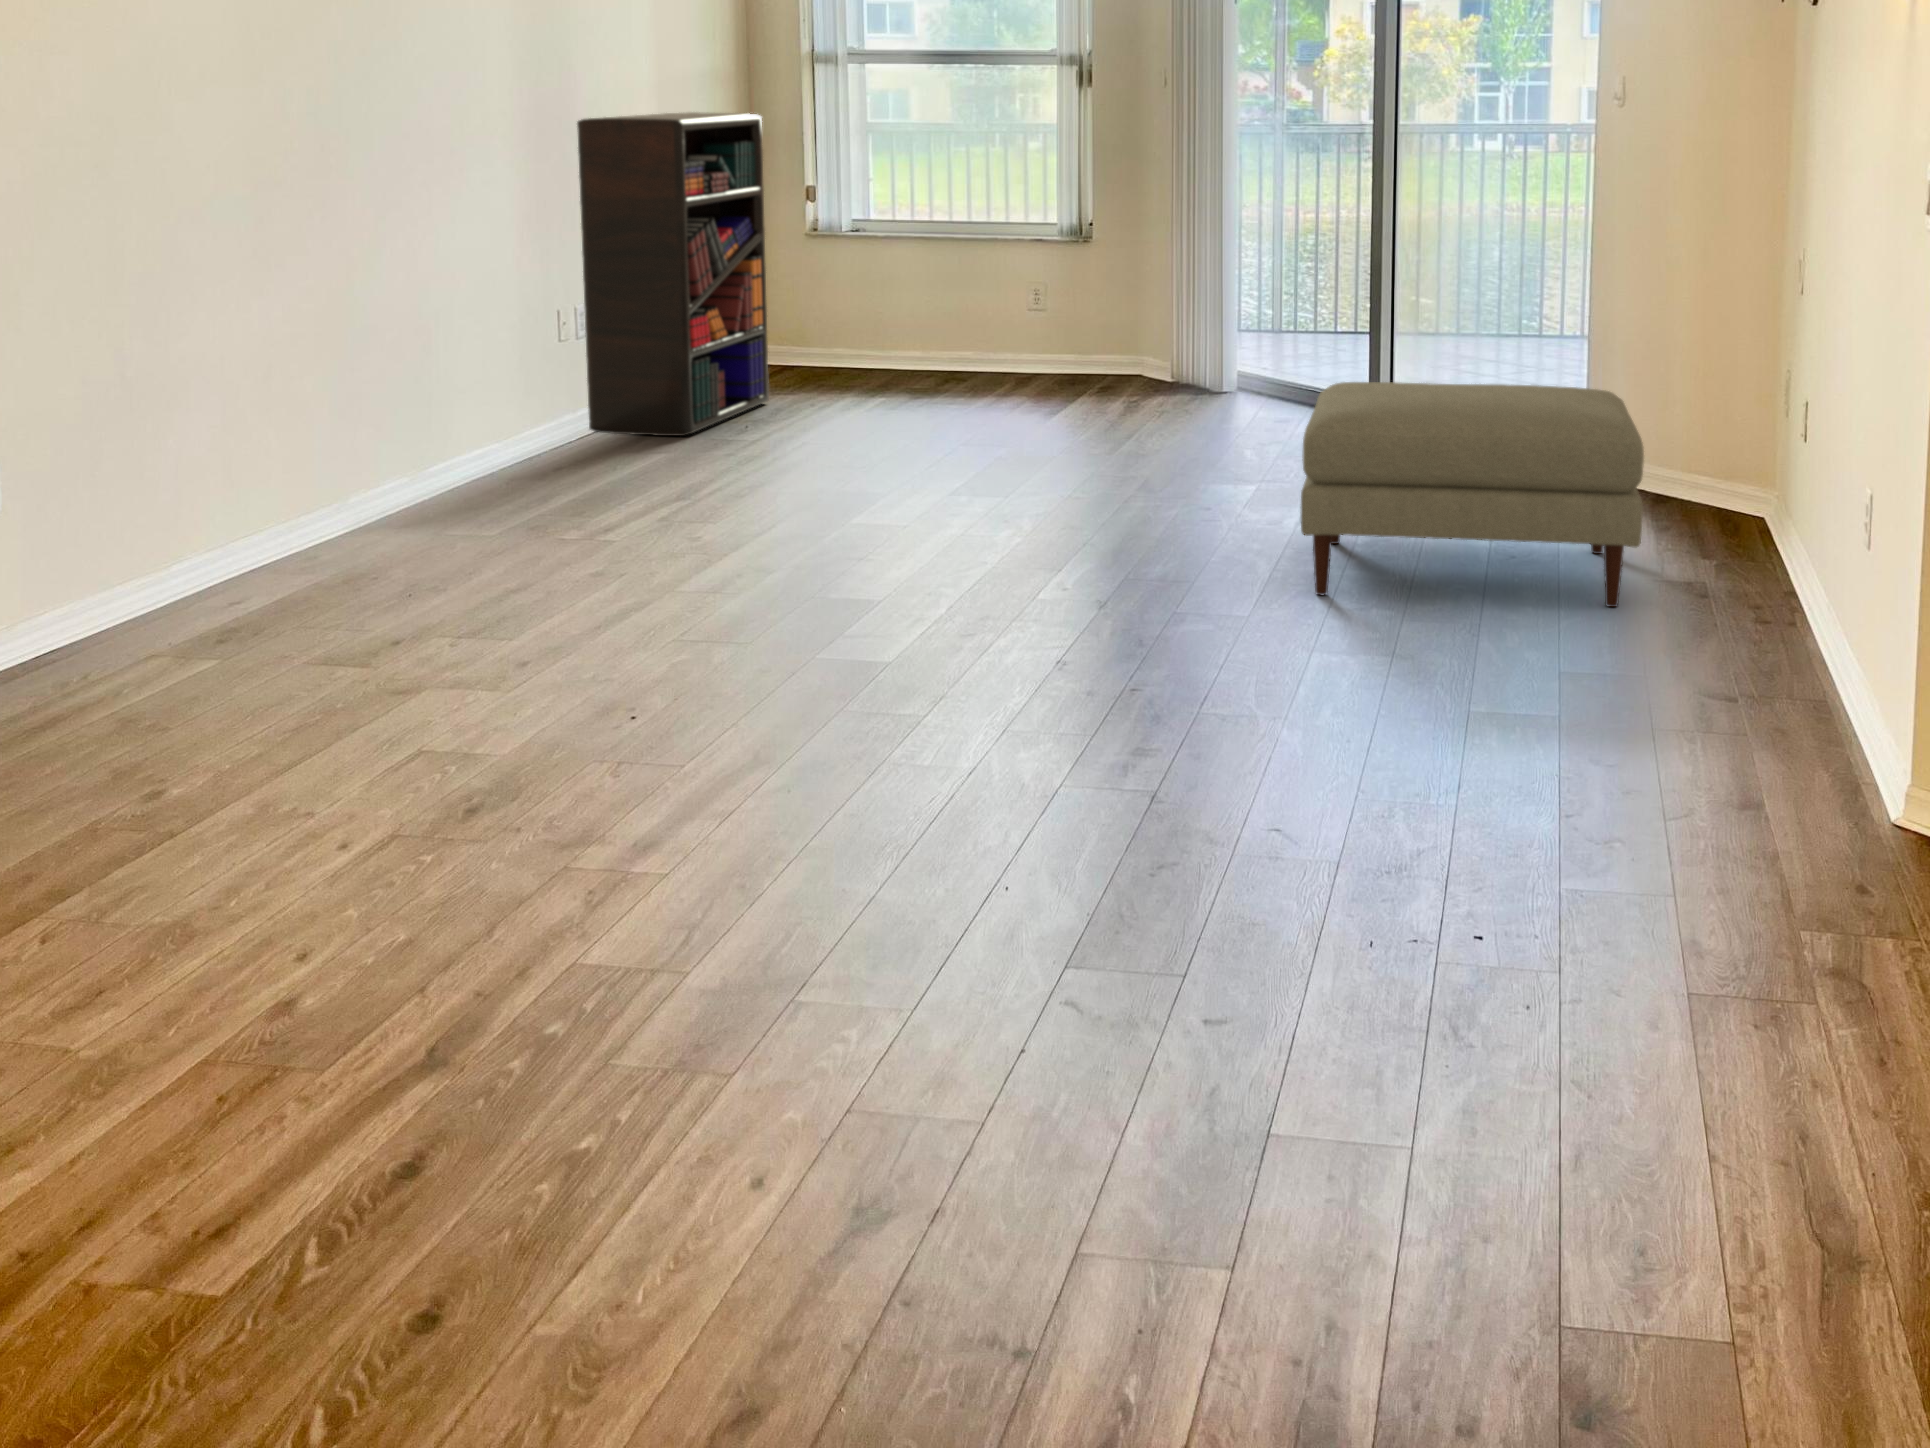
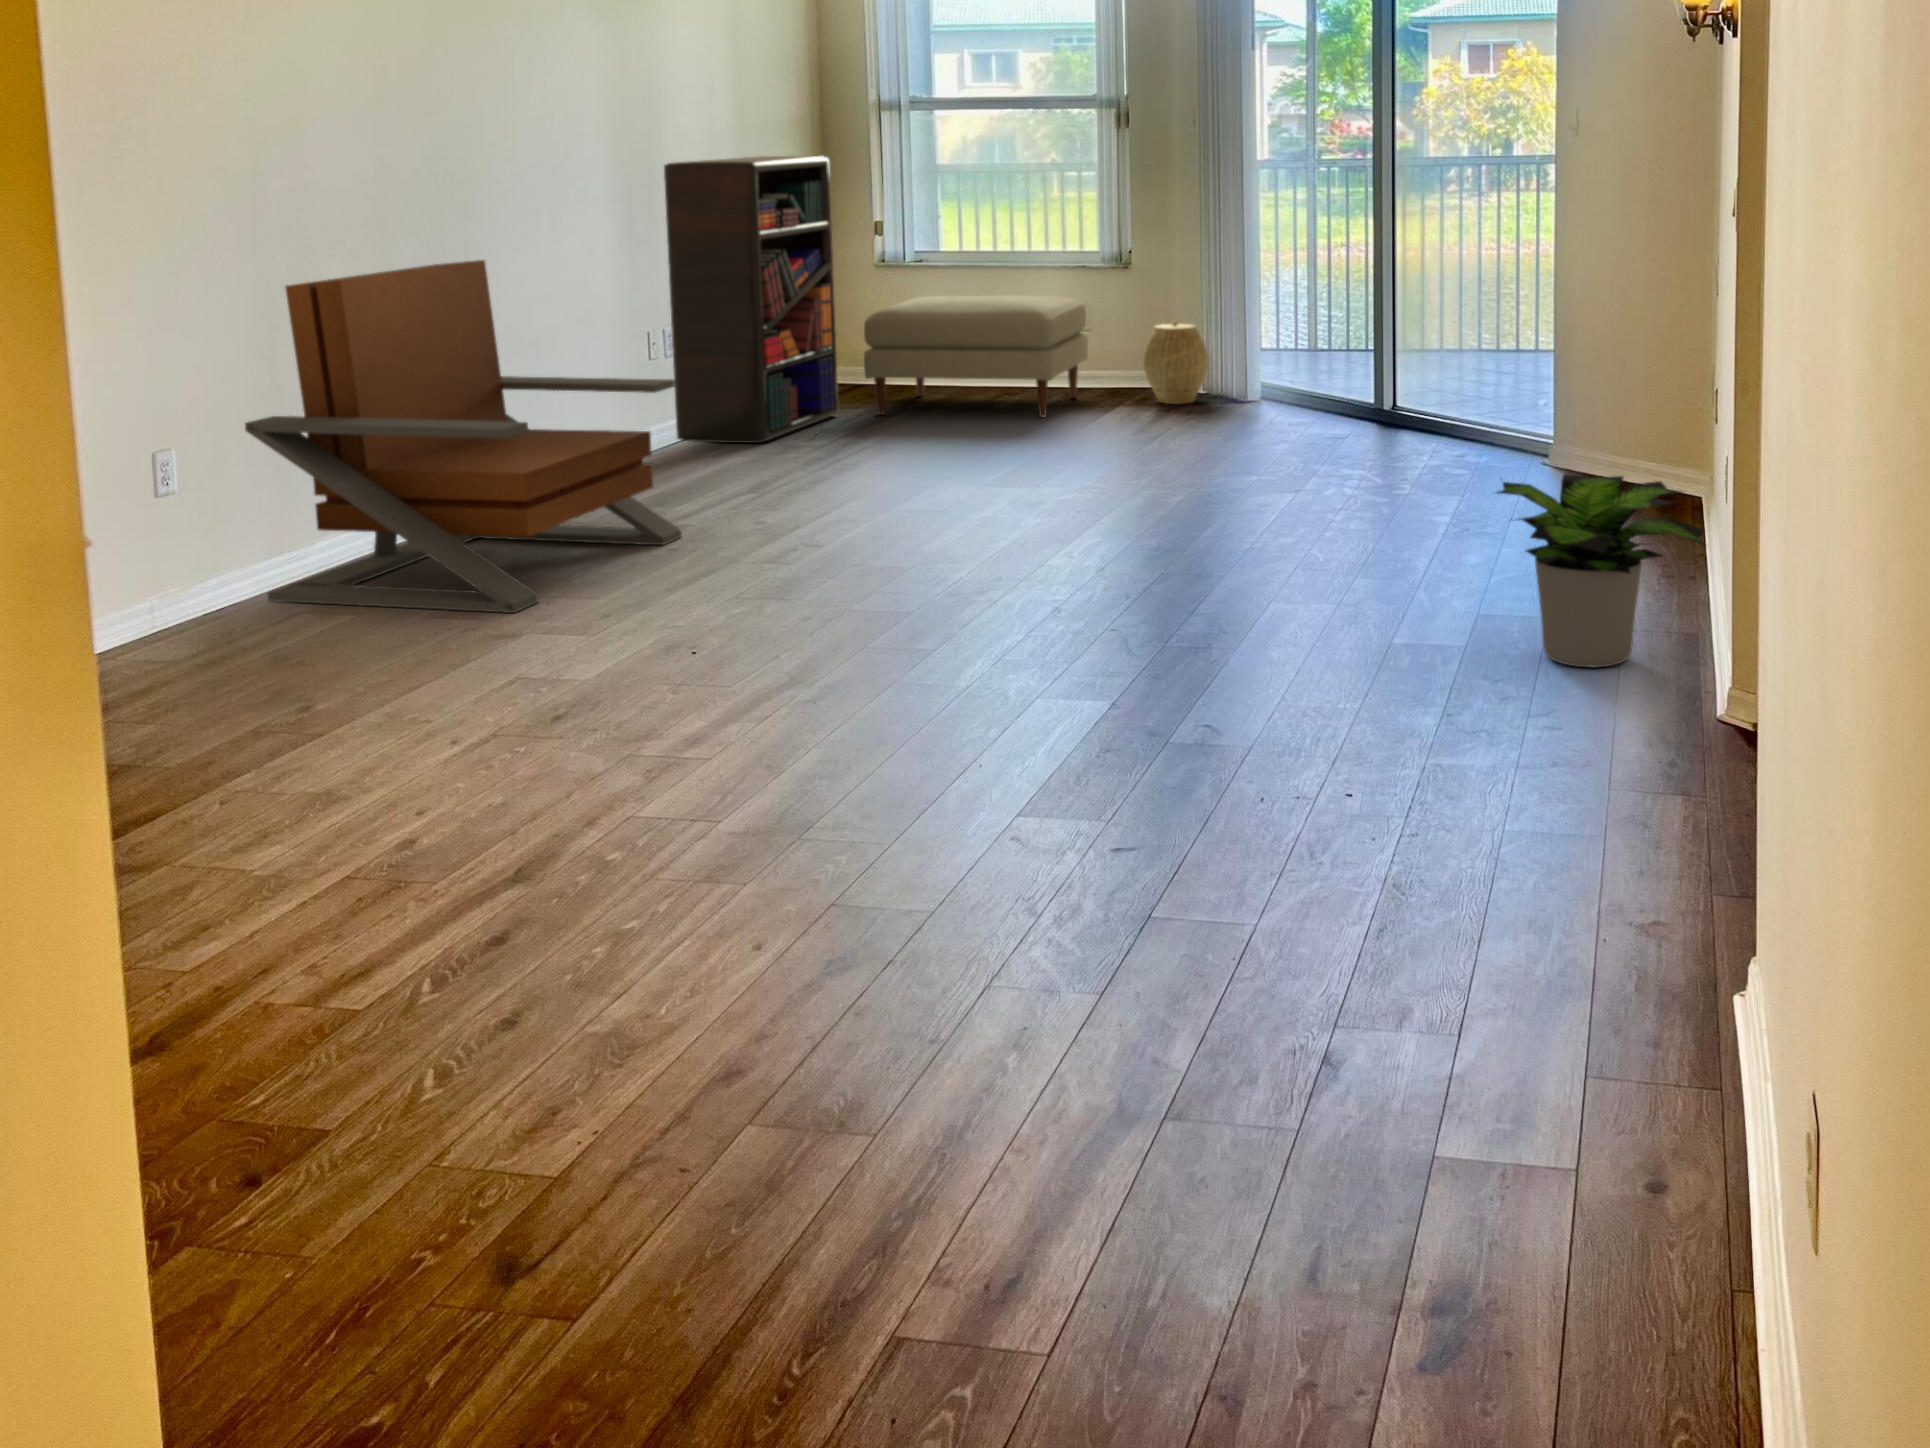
lounge chair: none [85,231,605,657] -> present [245,260,682,613]
woven basket: none [1107,302,1178,393] -> present [1143,322,1208,404]
ottoman: present [1301,382,1644,607] -> present [864,295,1088,417]
potted plant: none [1598,510,1859,744] -> present [1498,474,1705,667]

